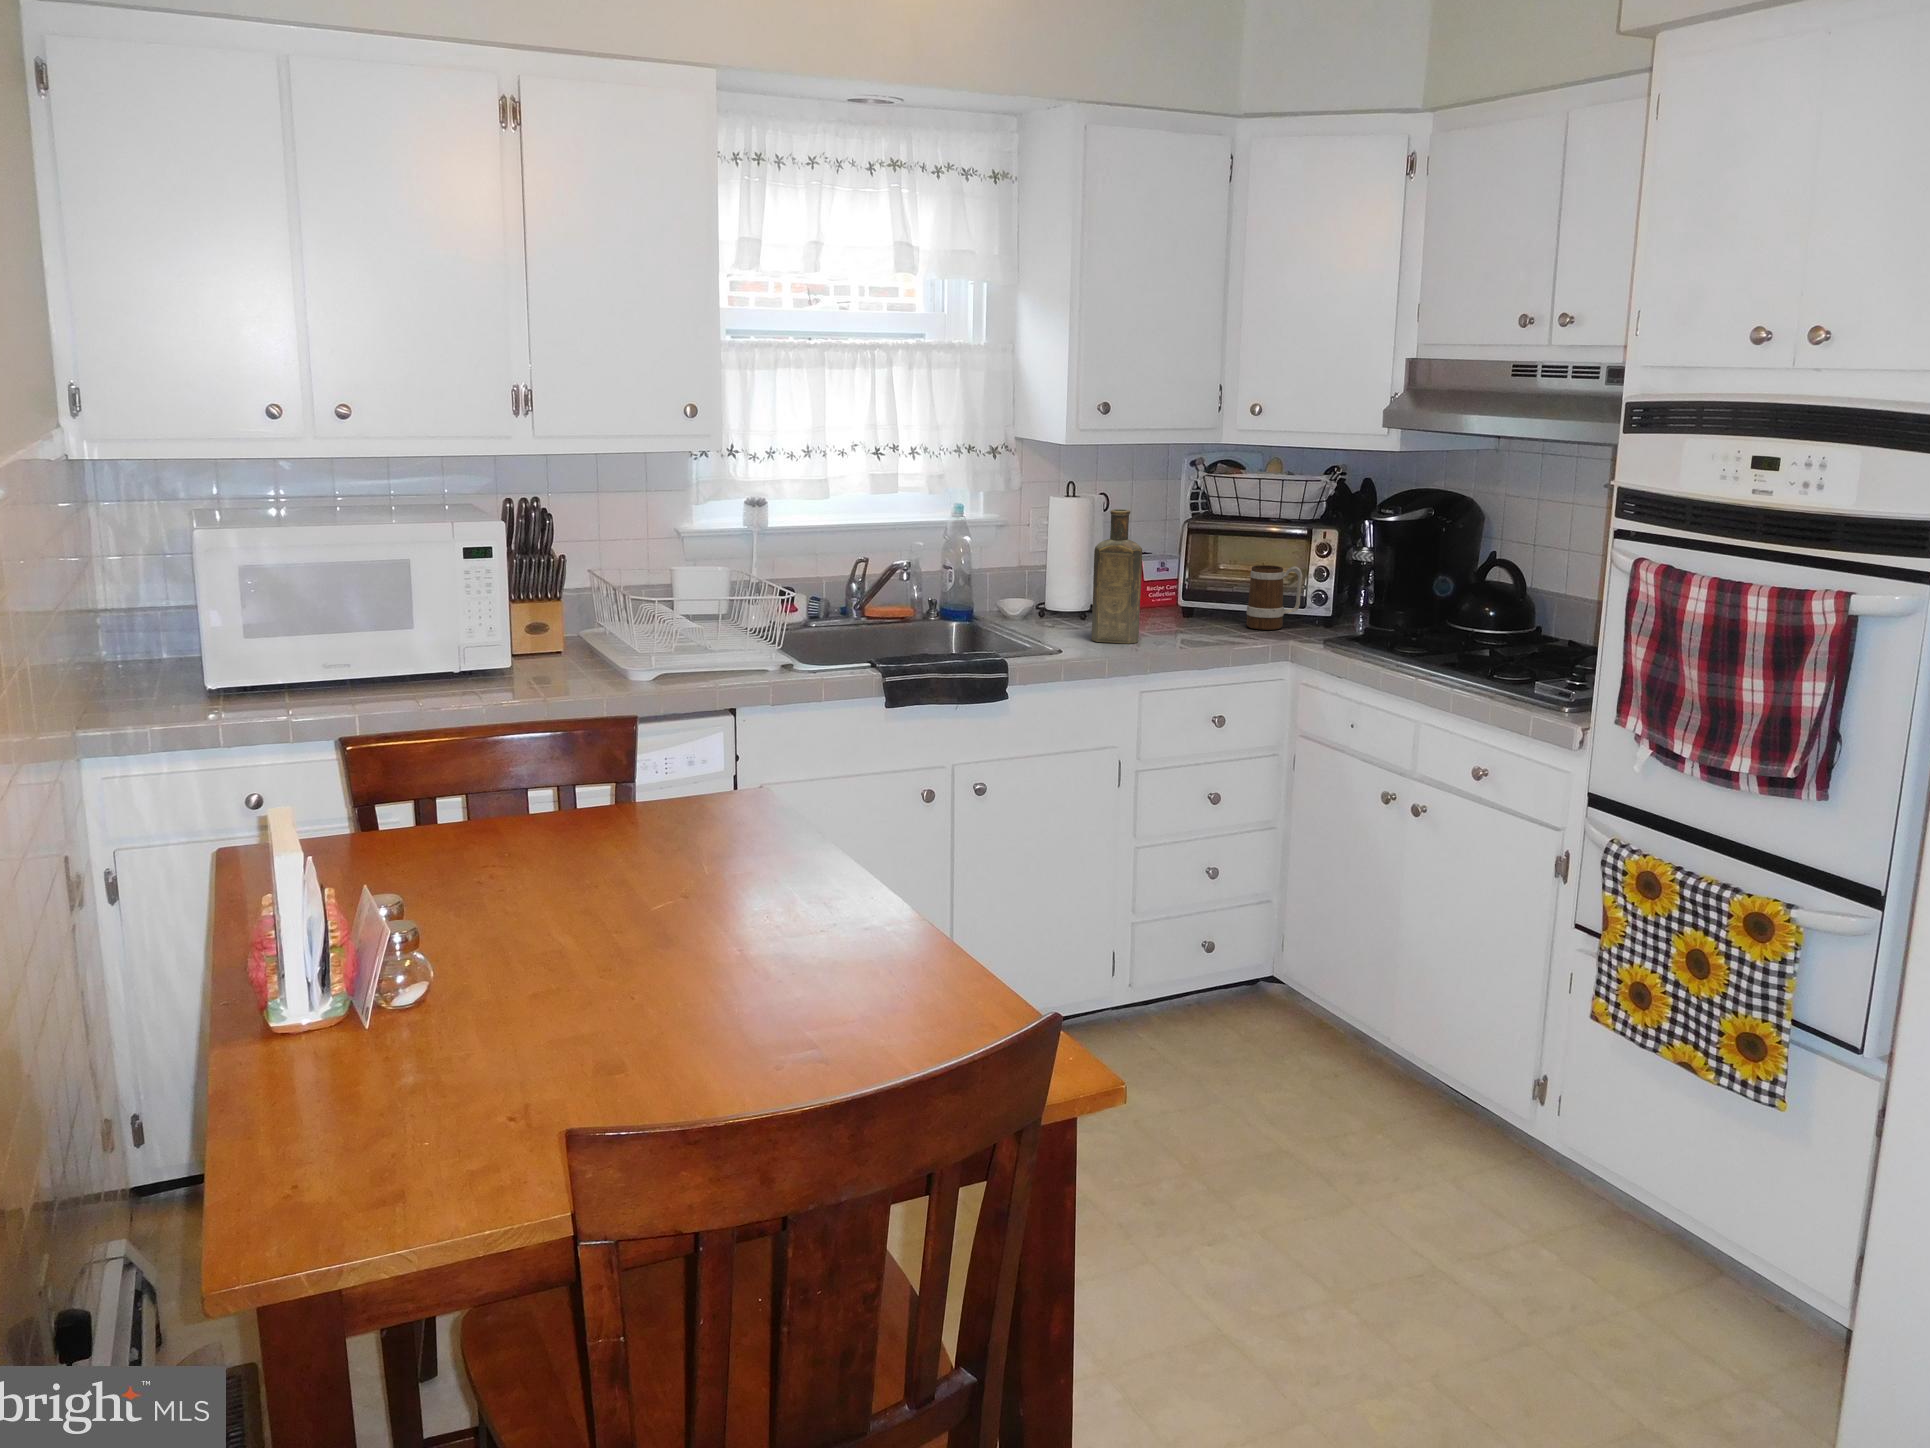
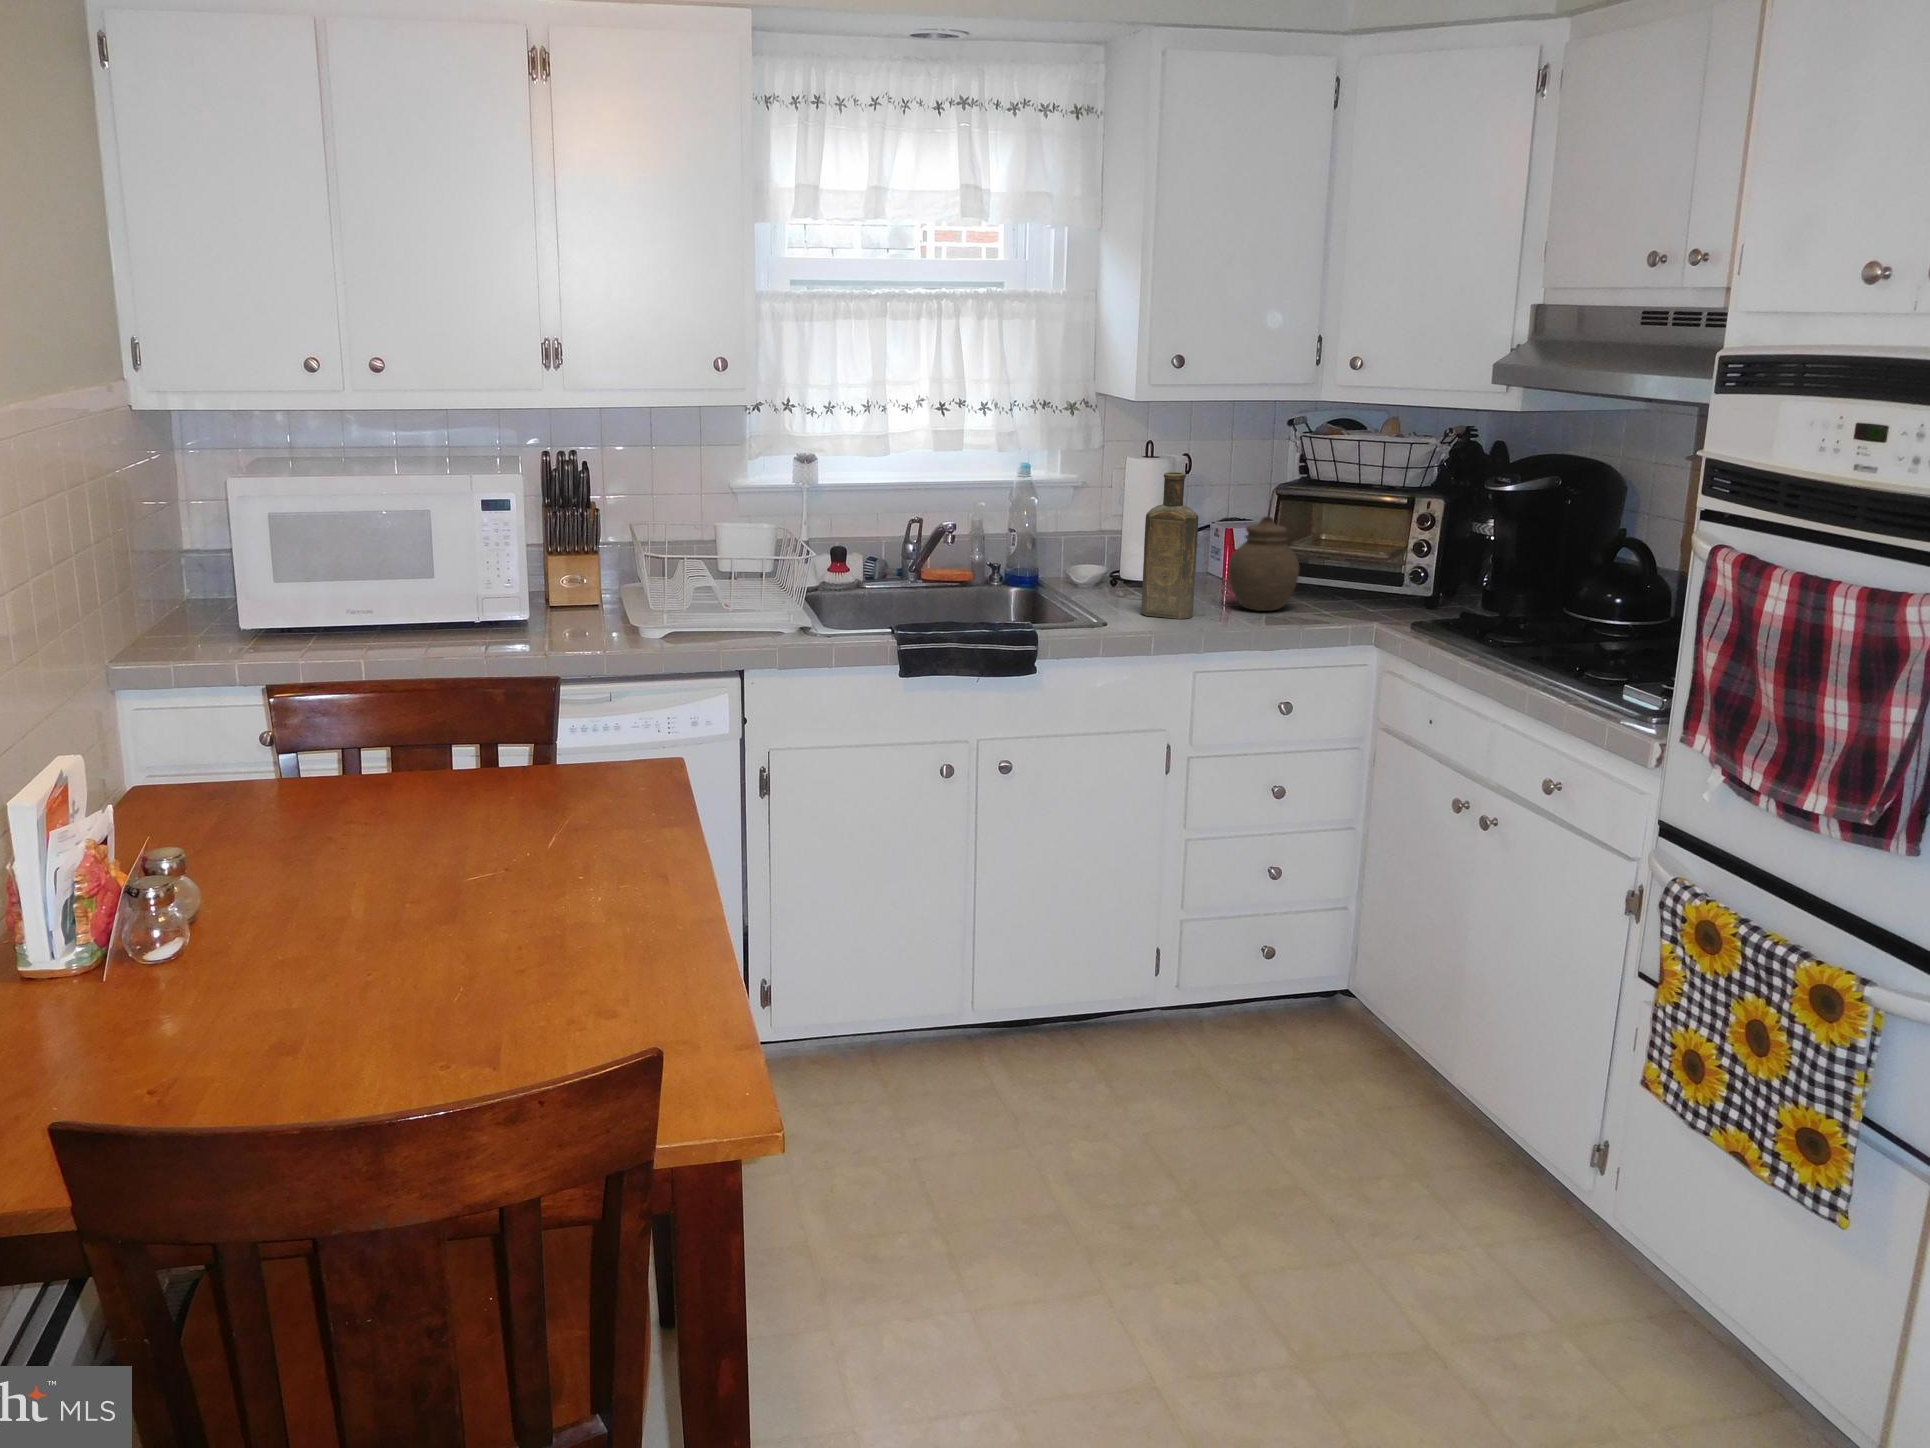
jar: none [1162,548,1226,634] -> present [1229,516,1299,611]
mug: present [1246,565,1303,630] -> none [1328,537,1393,609]

